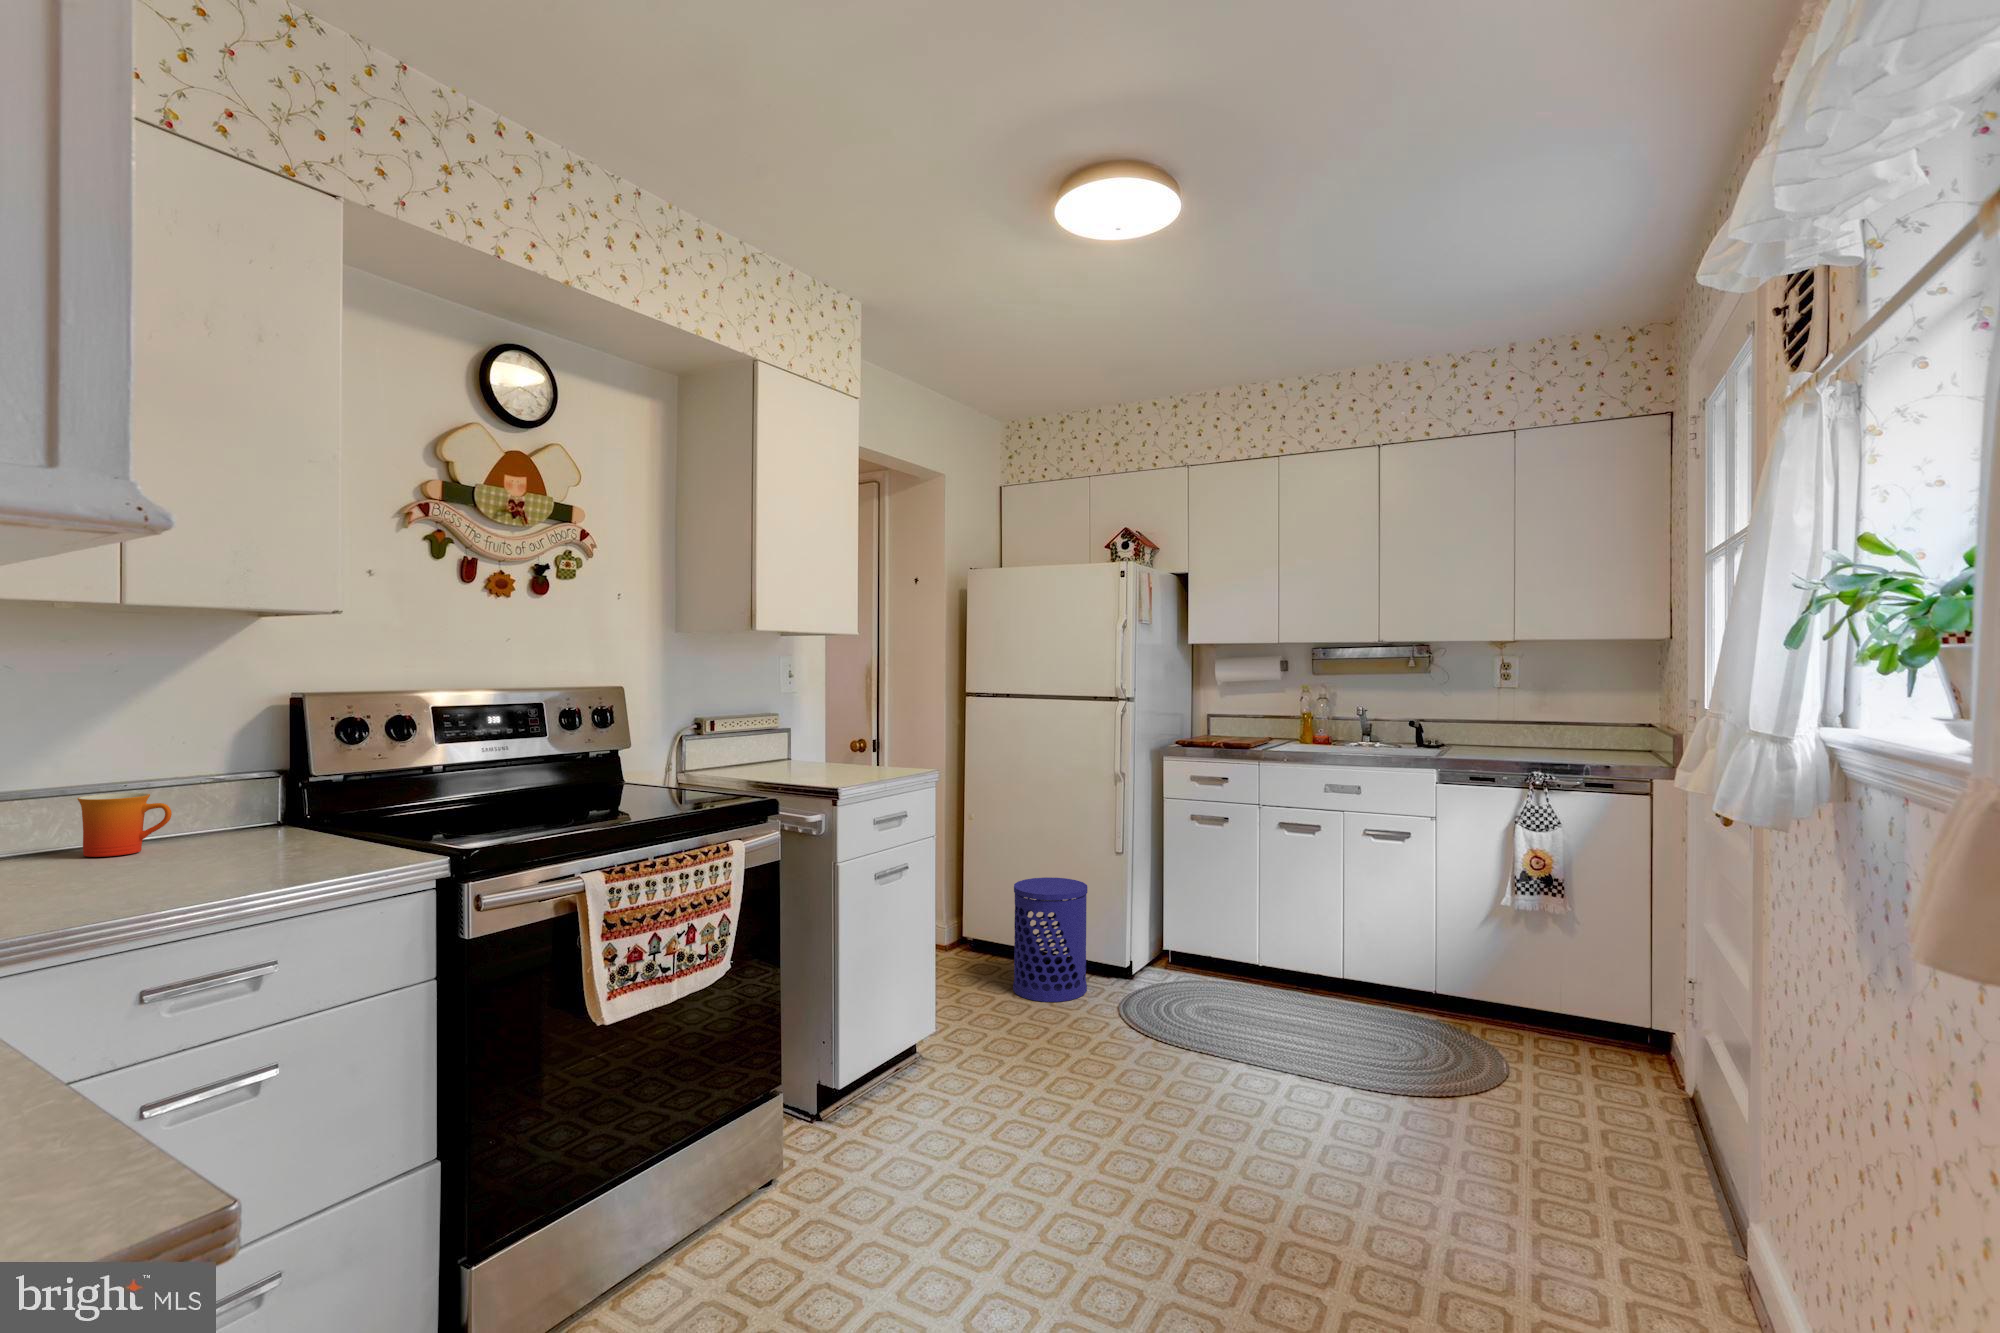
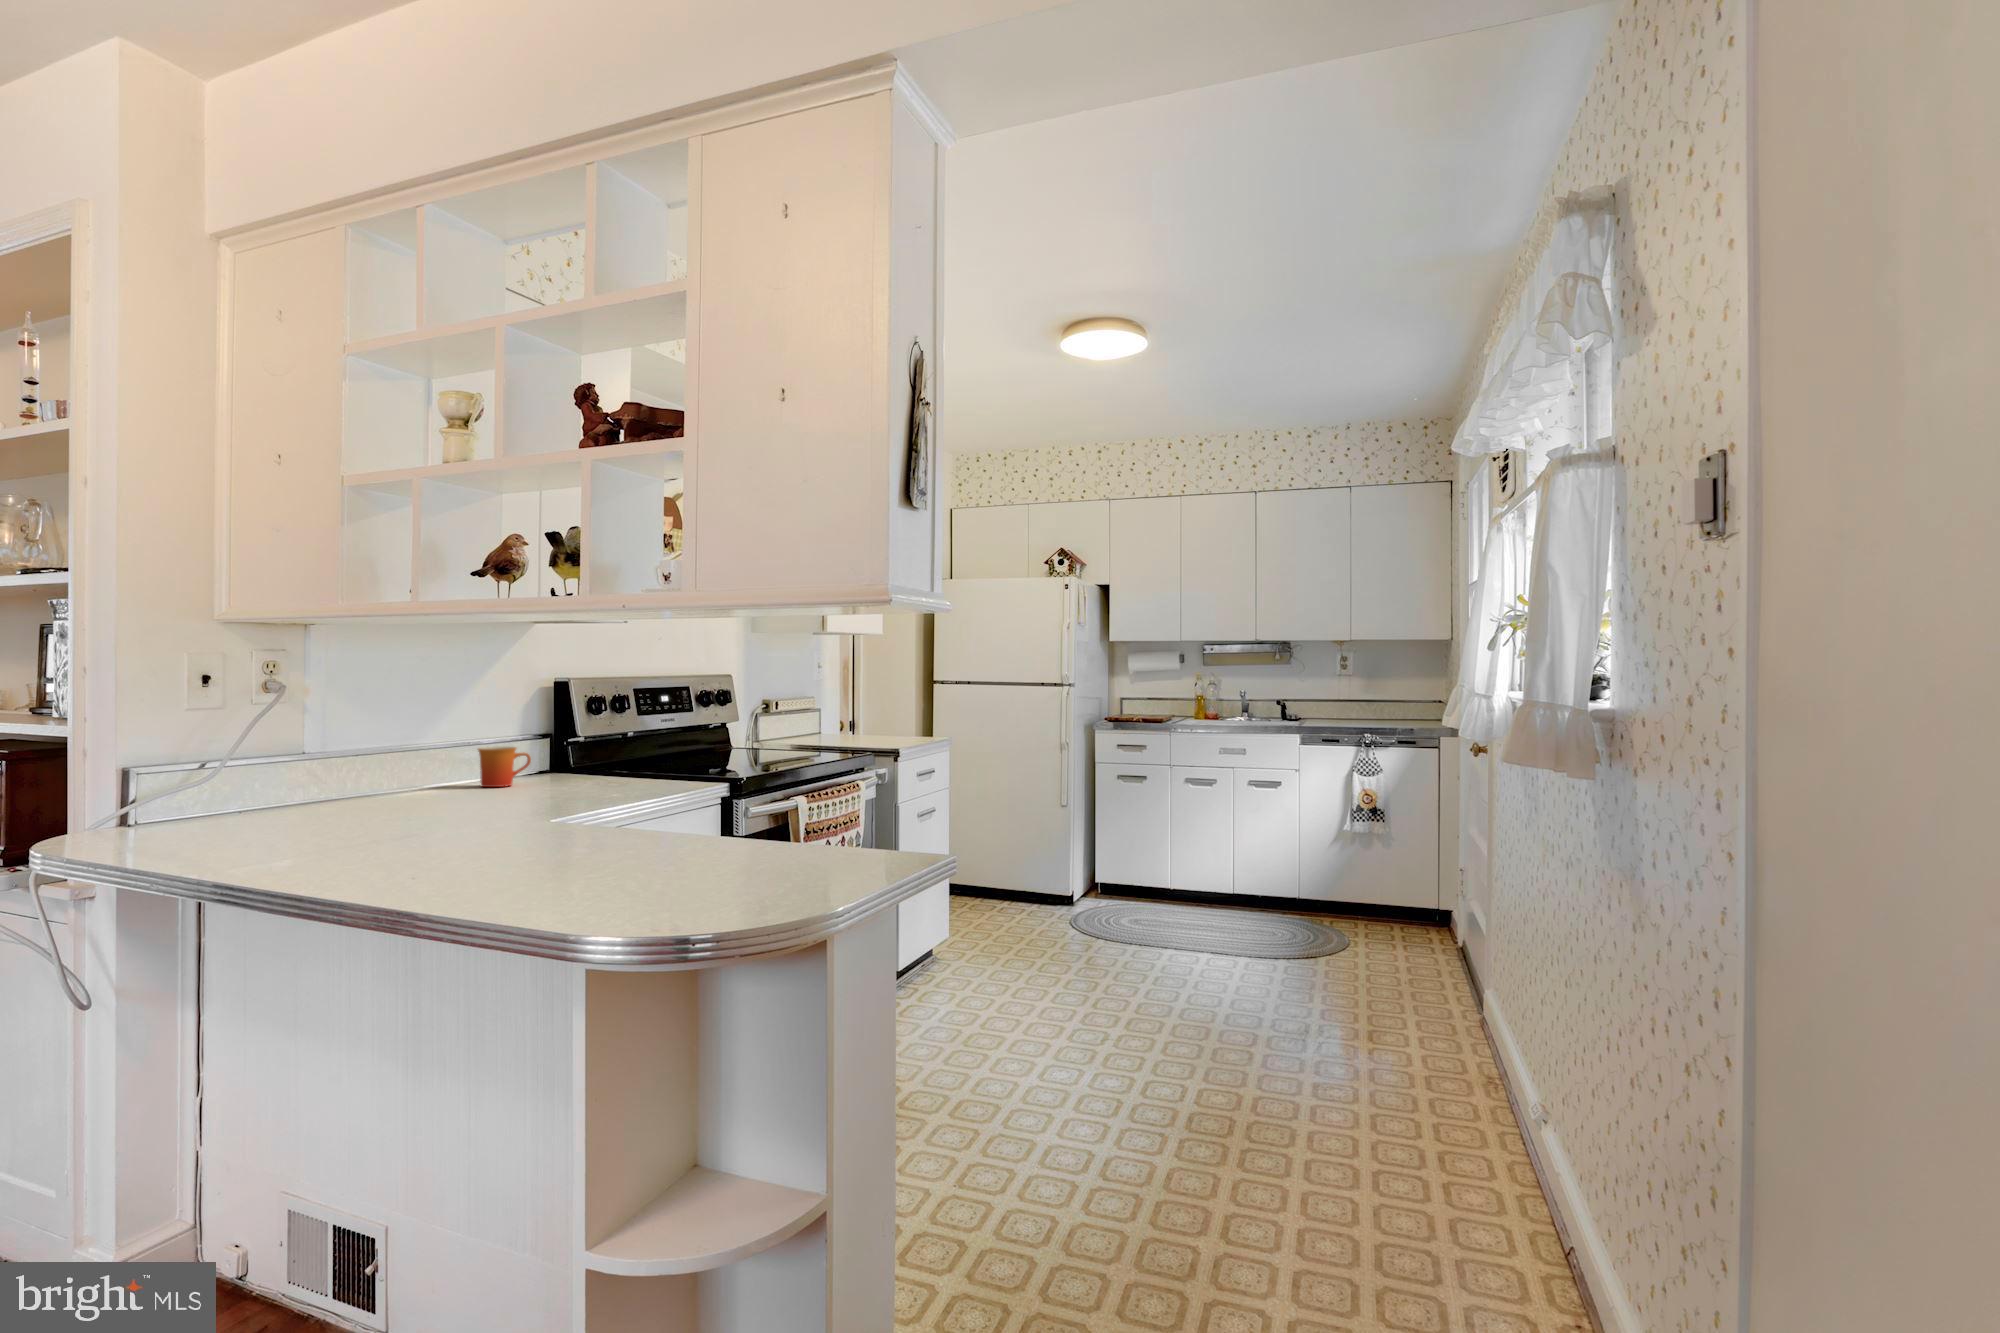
waste bin: present [1013,877,1087,1002] -> none [985,827,1043,920]

